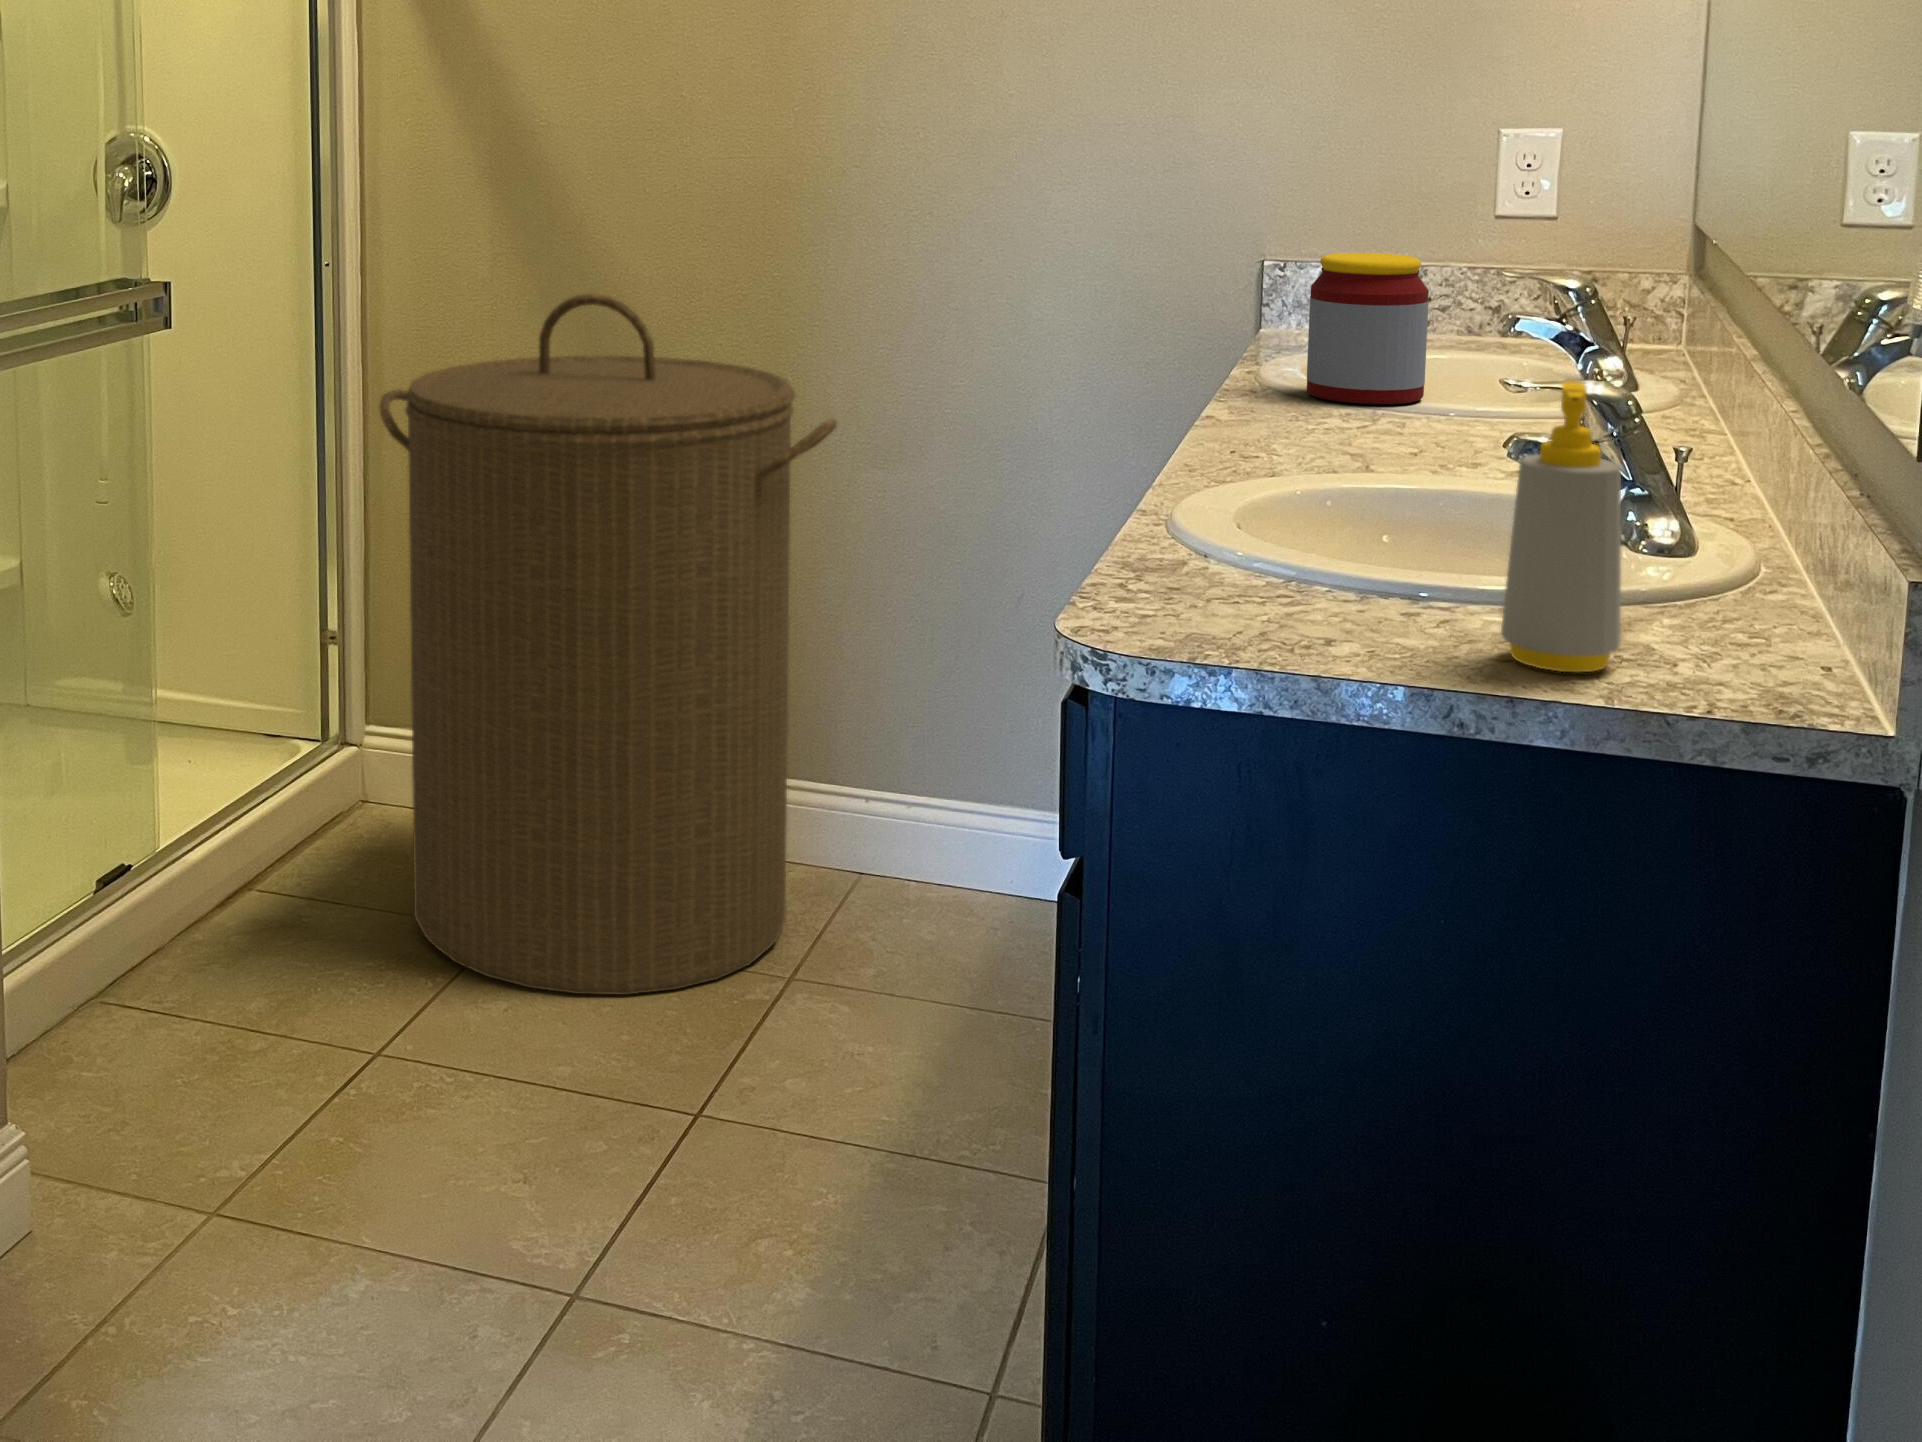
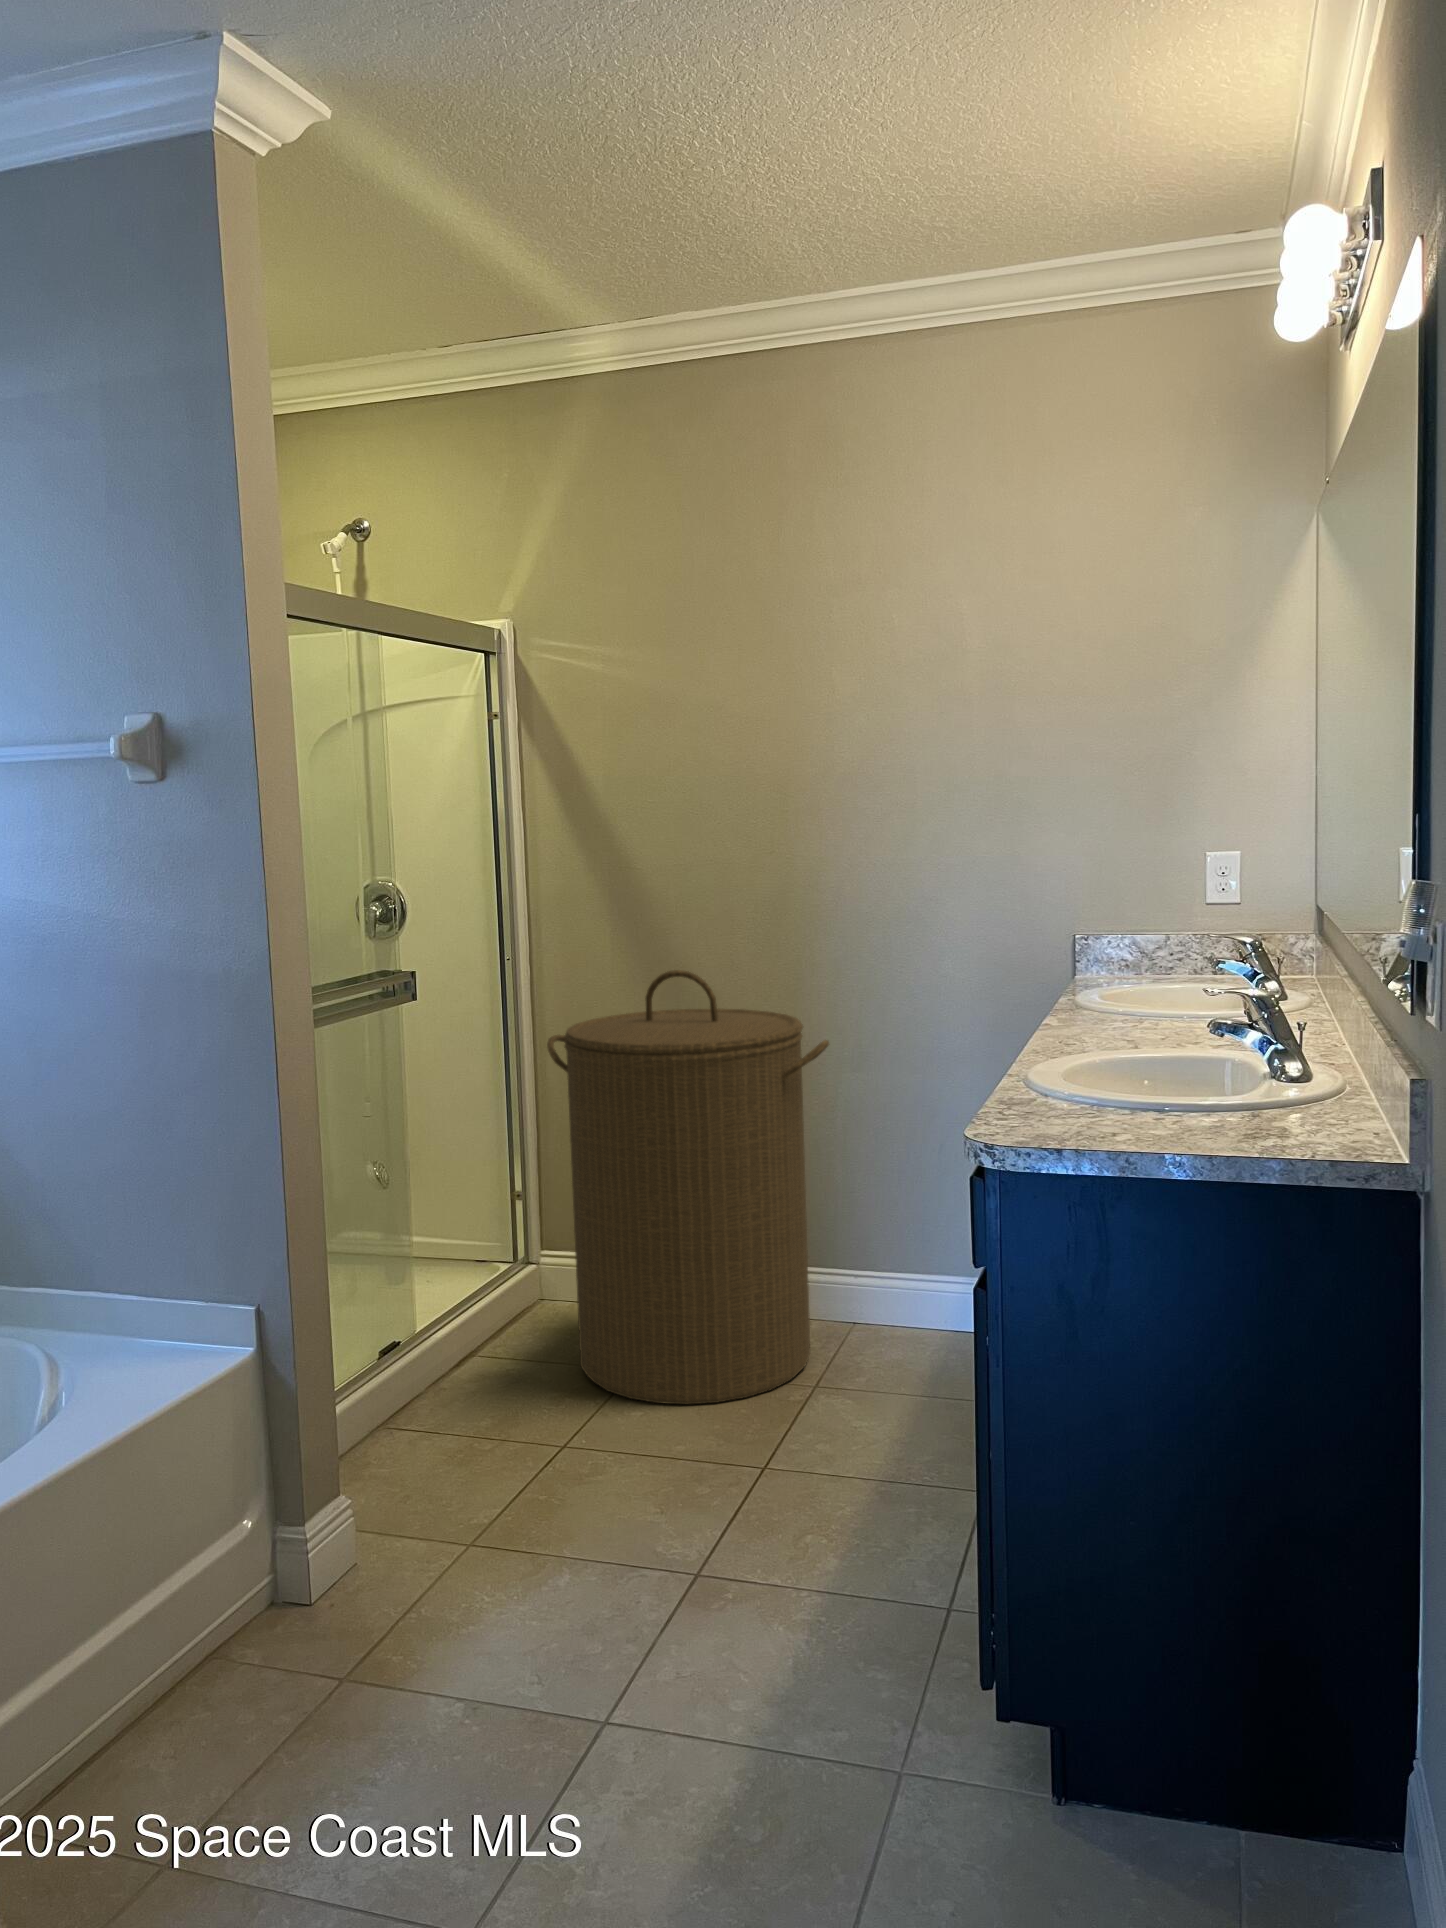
jar: present [1307,253,1429,404] -> none [1101,926,1168,1013]
soap bottle: present [1501,381,1621,673] -> none [1205,982,1268,1142]

